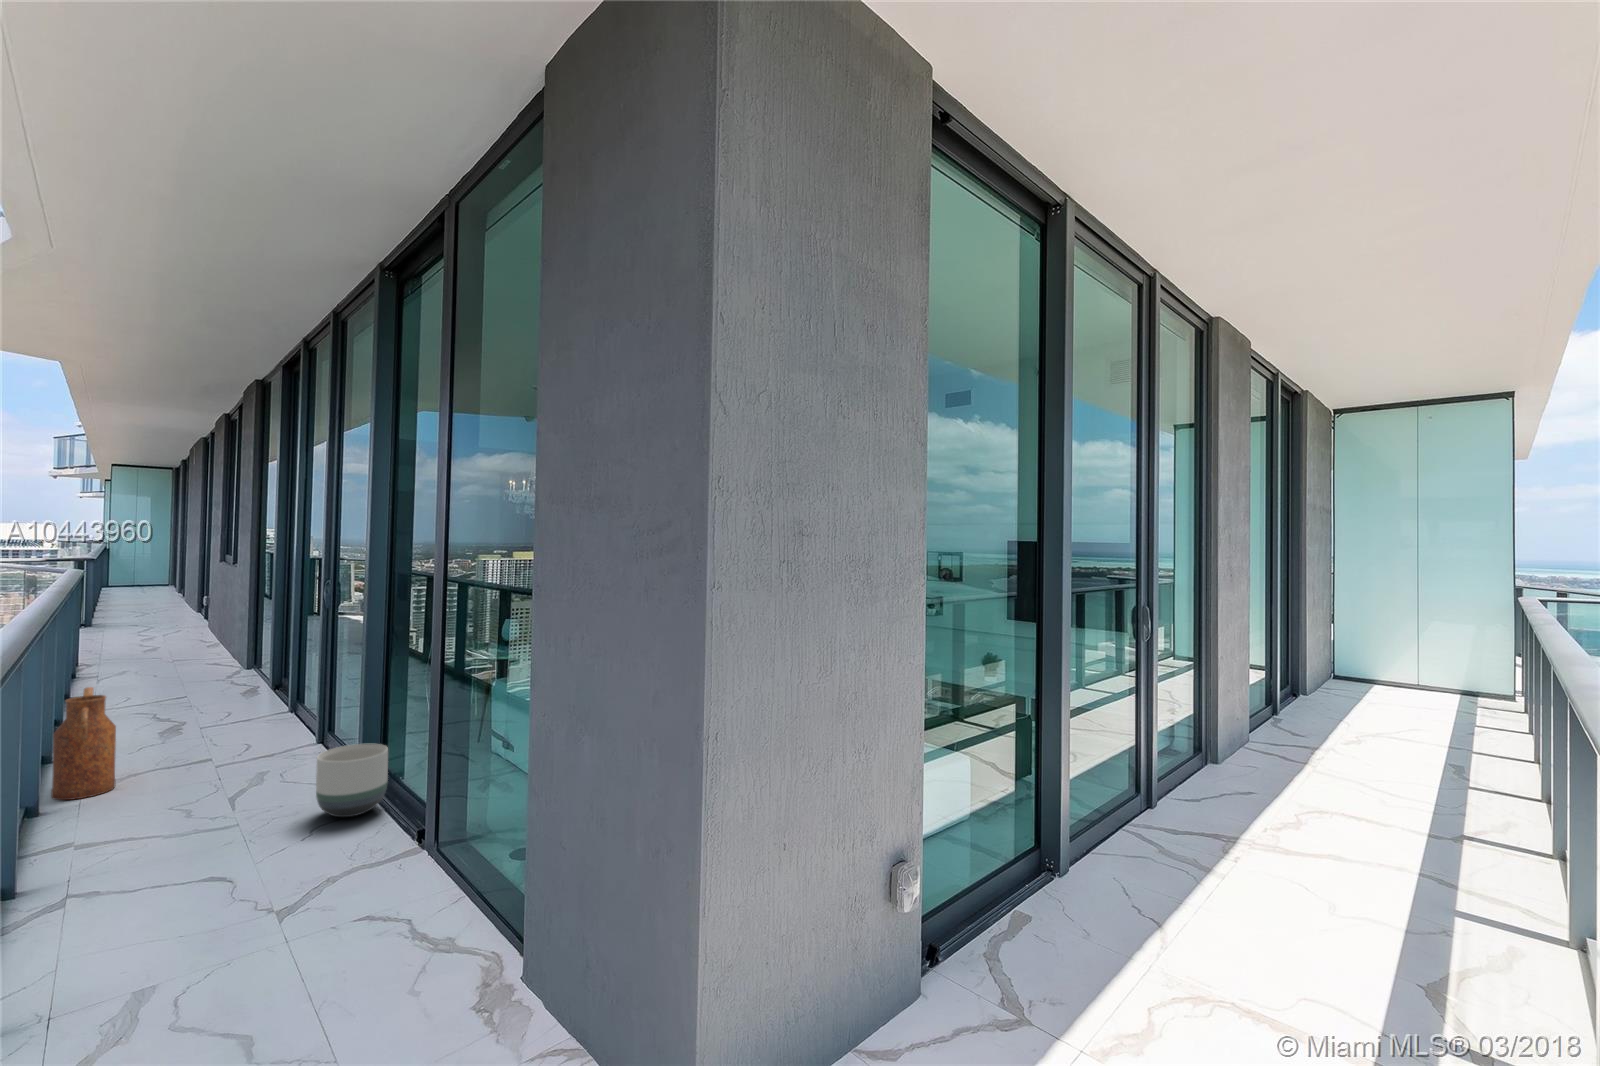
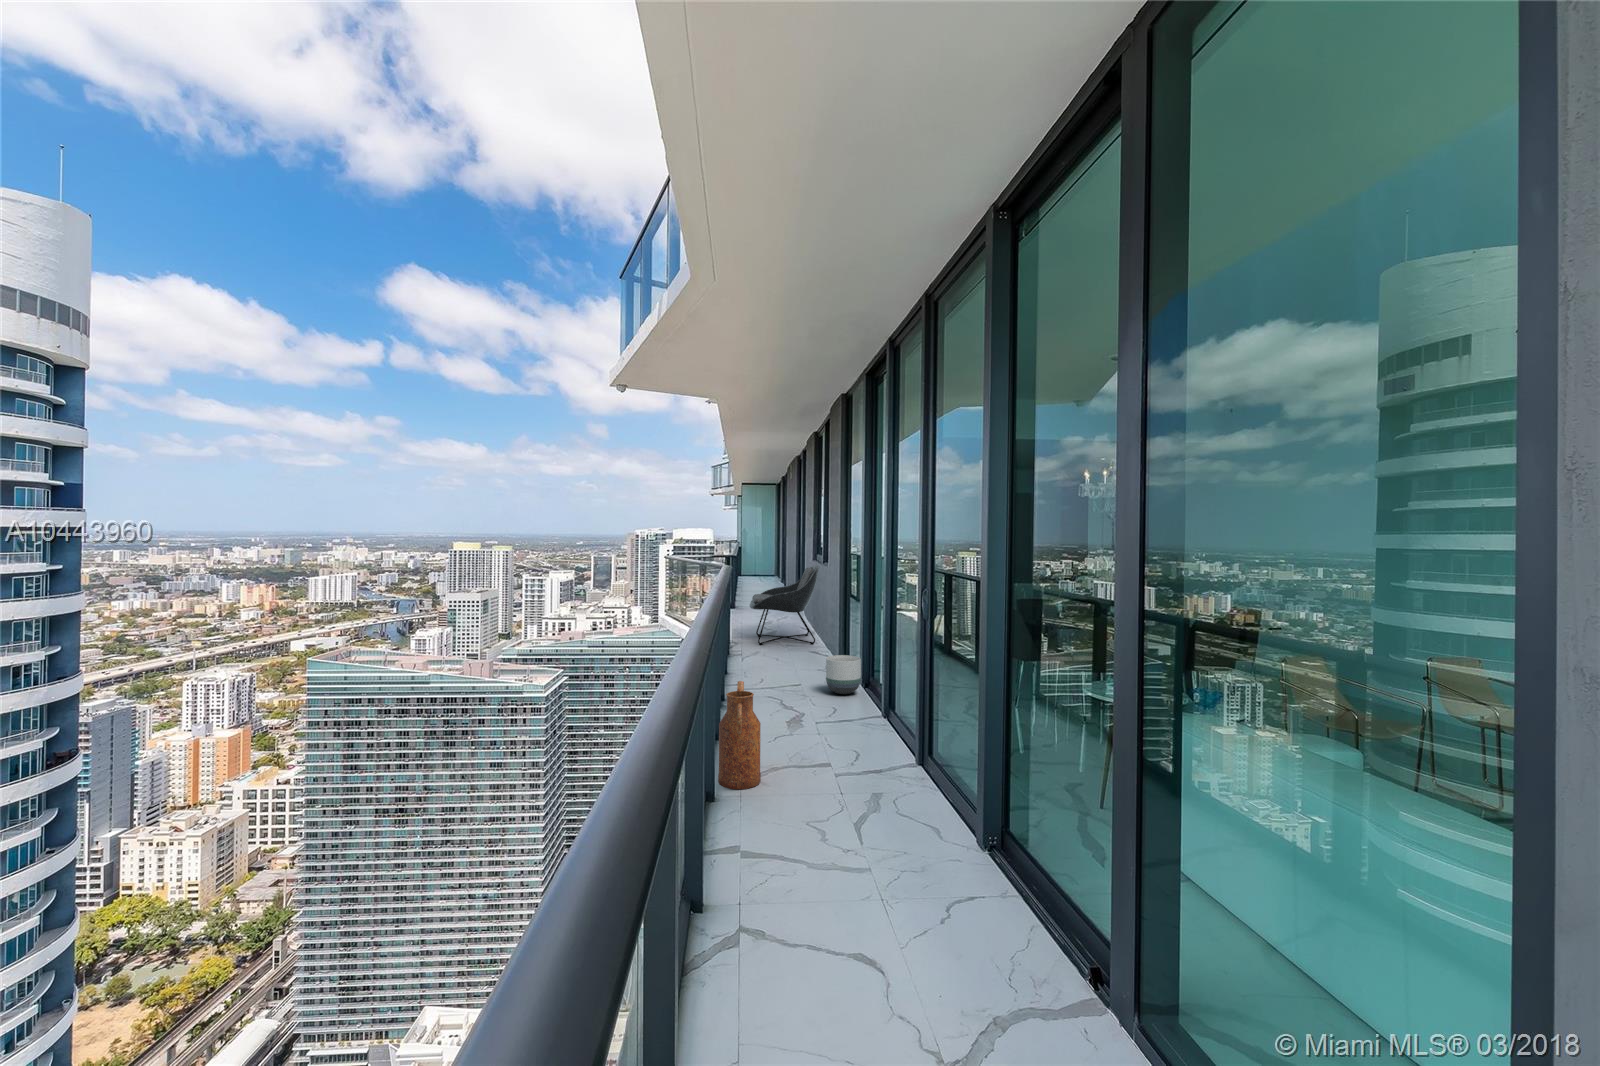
lounge chair: none [115,567,226,664] -> present [750,565,819,645]
planter: present [316,744,388,817] -> present [826,655,861,694]

